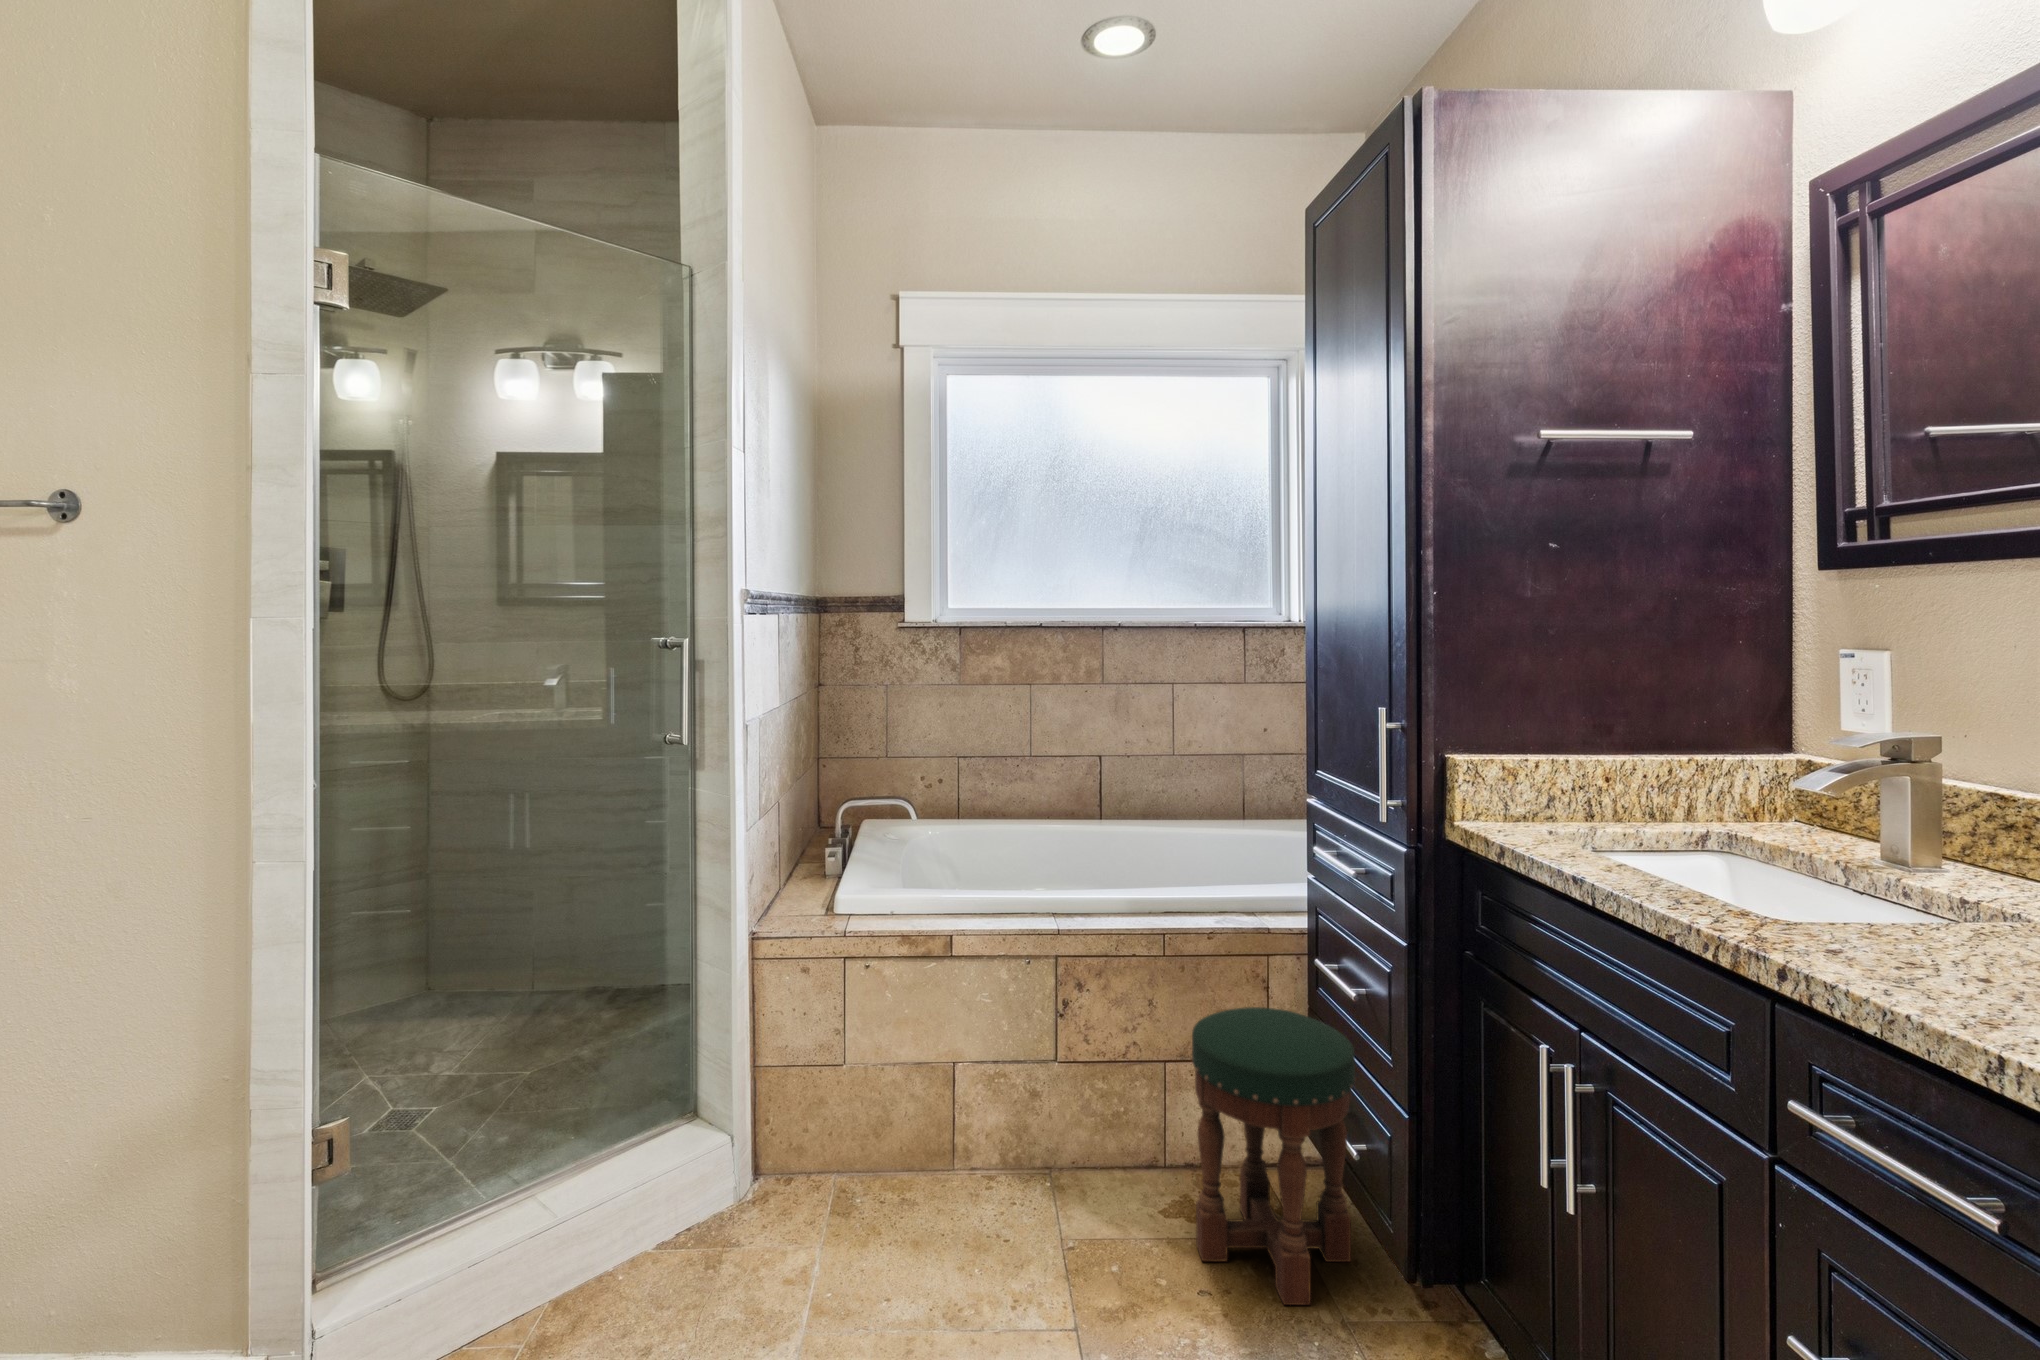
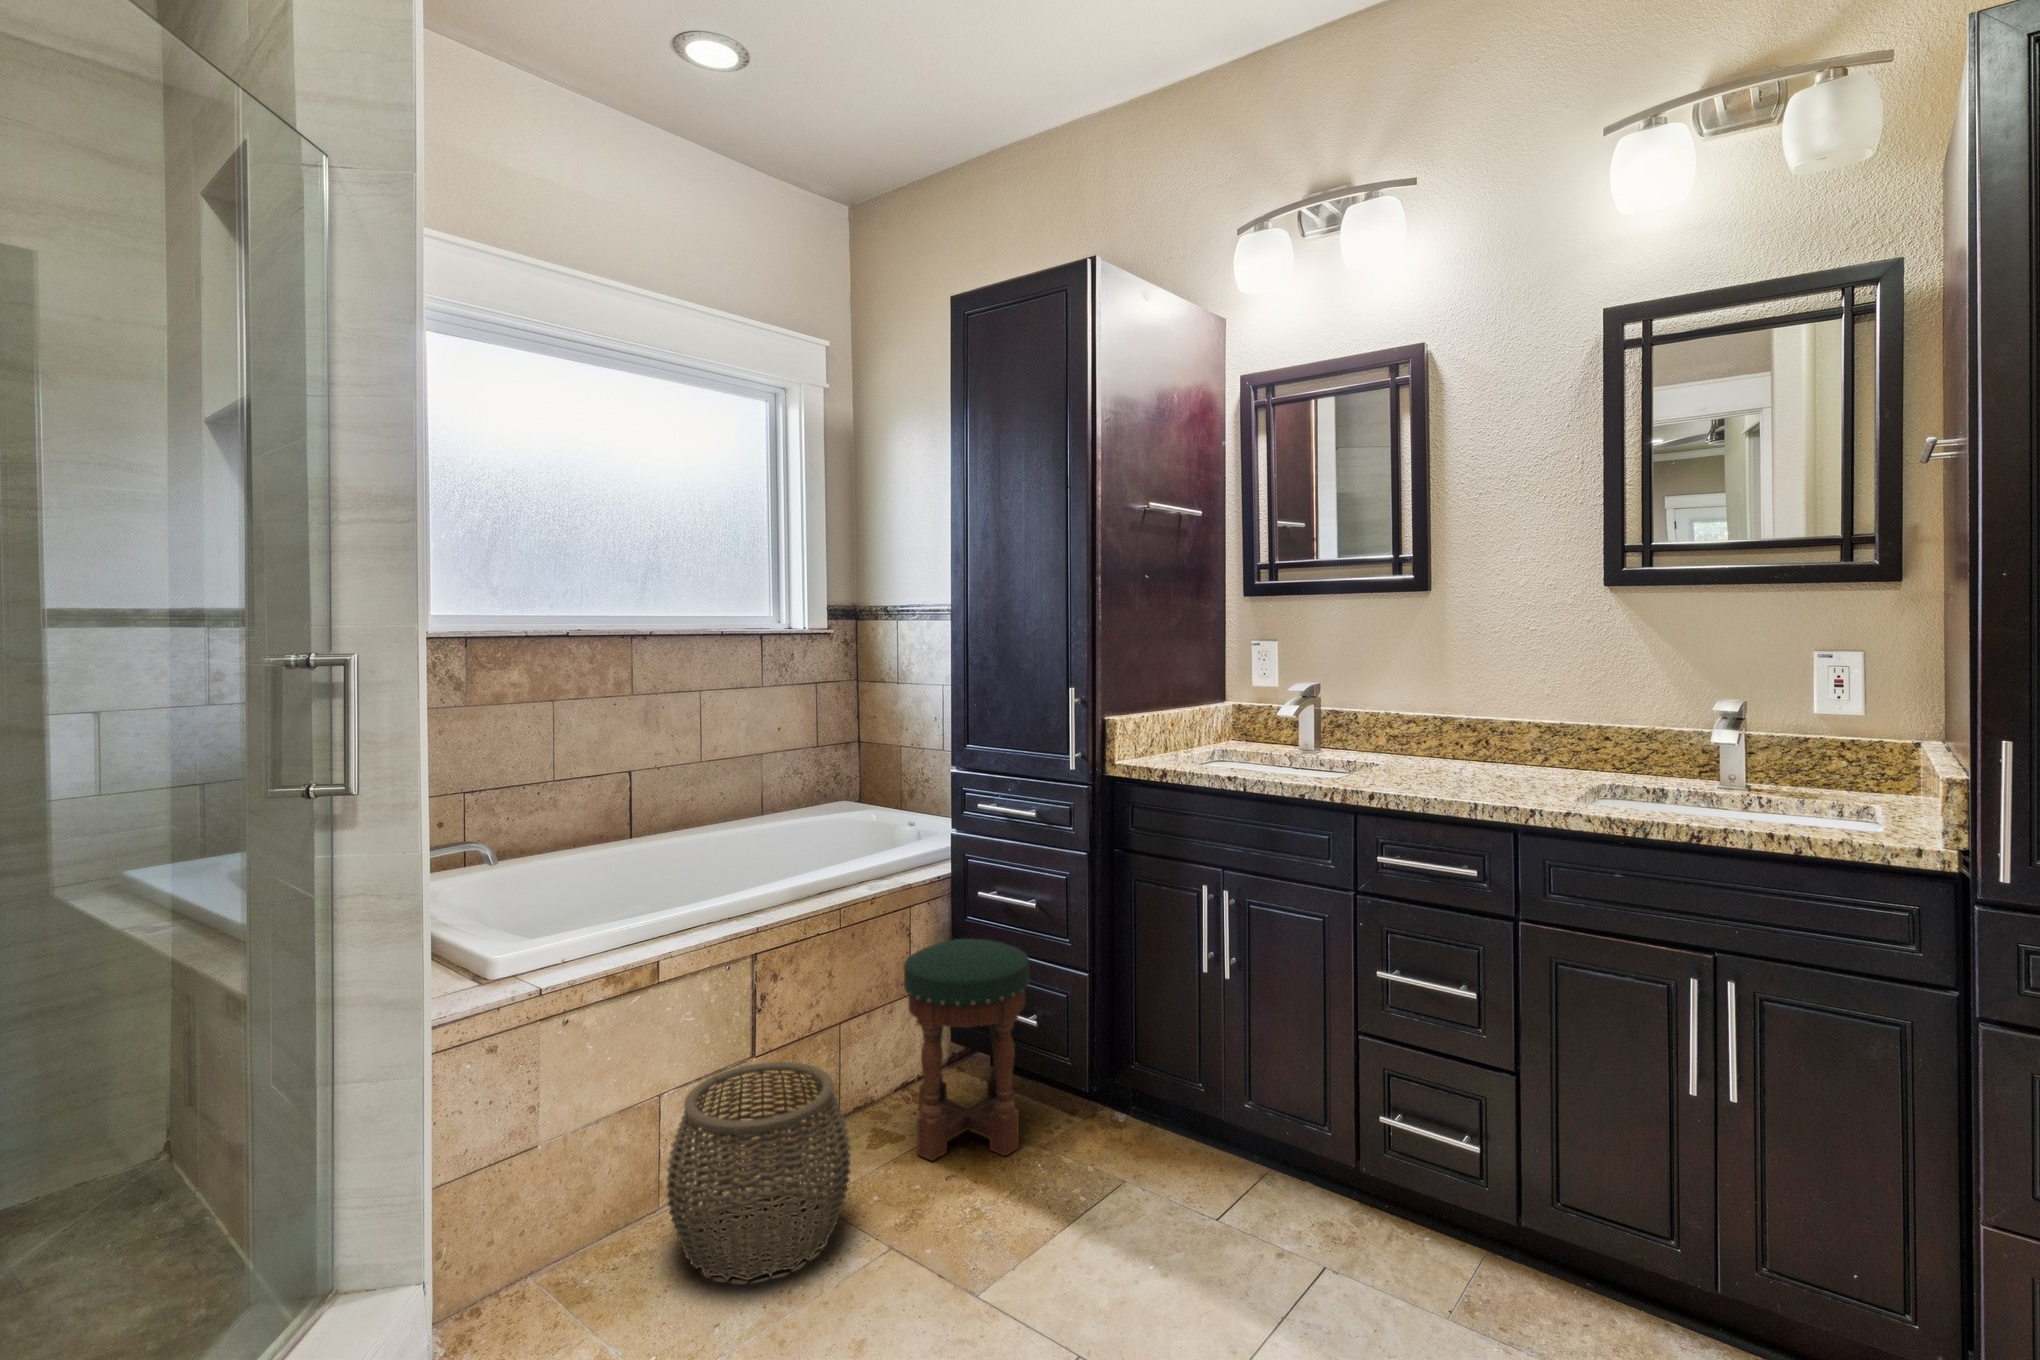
woven basket: none [897,1062,1074,1288] -> present [667,1062,851,1280]

